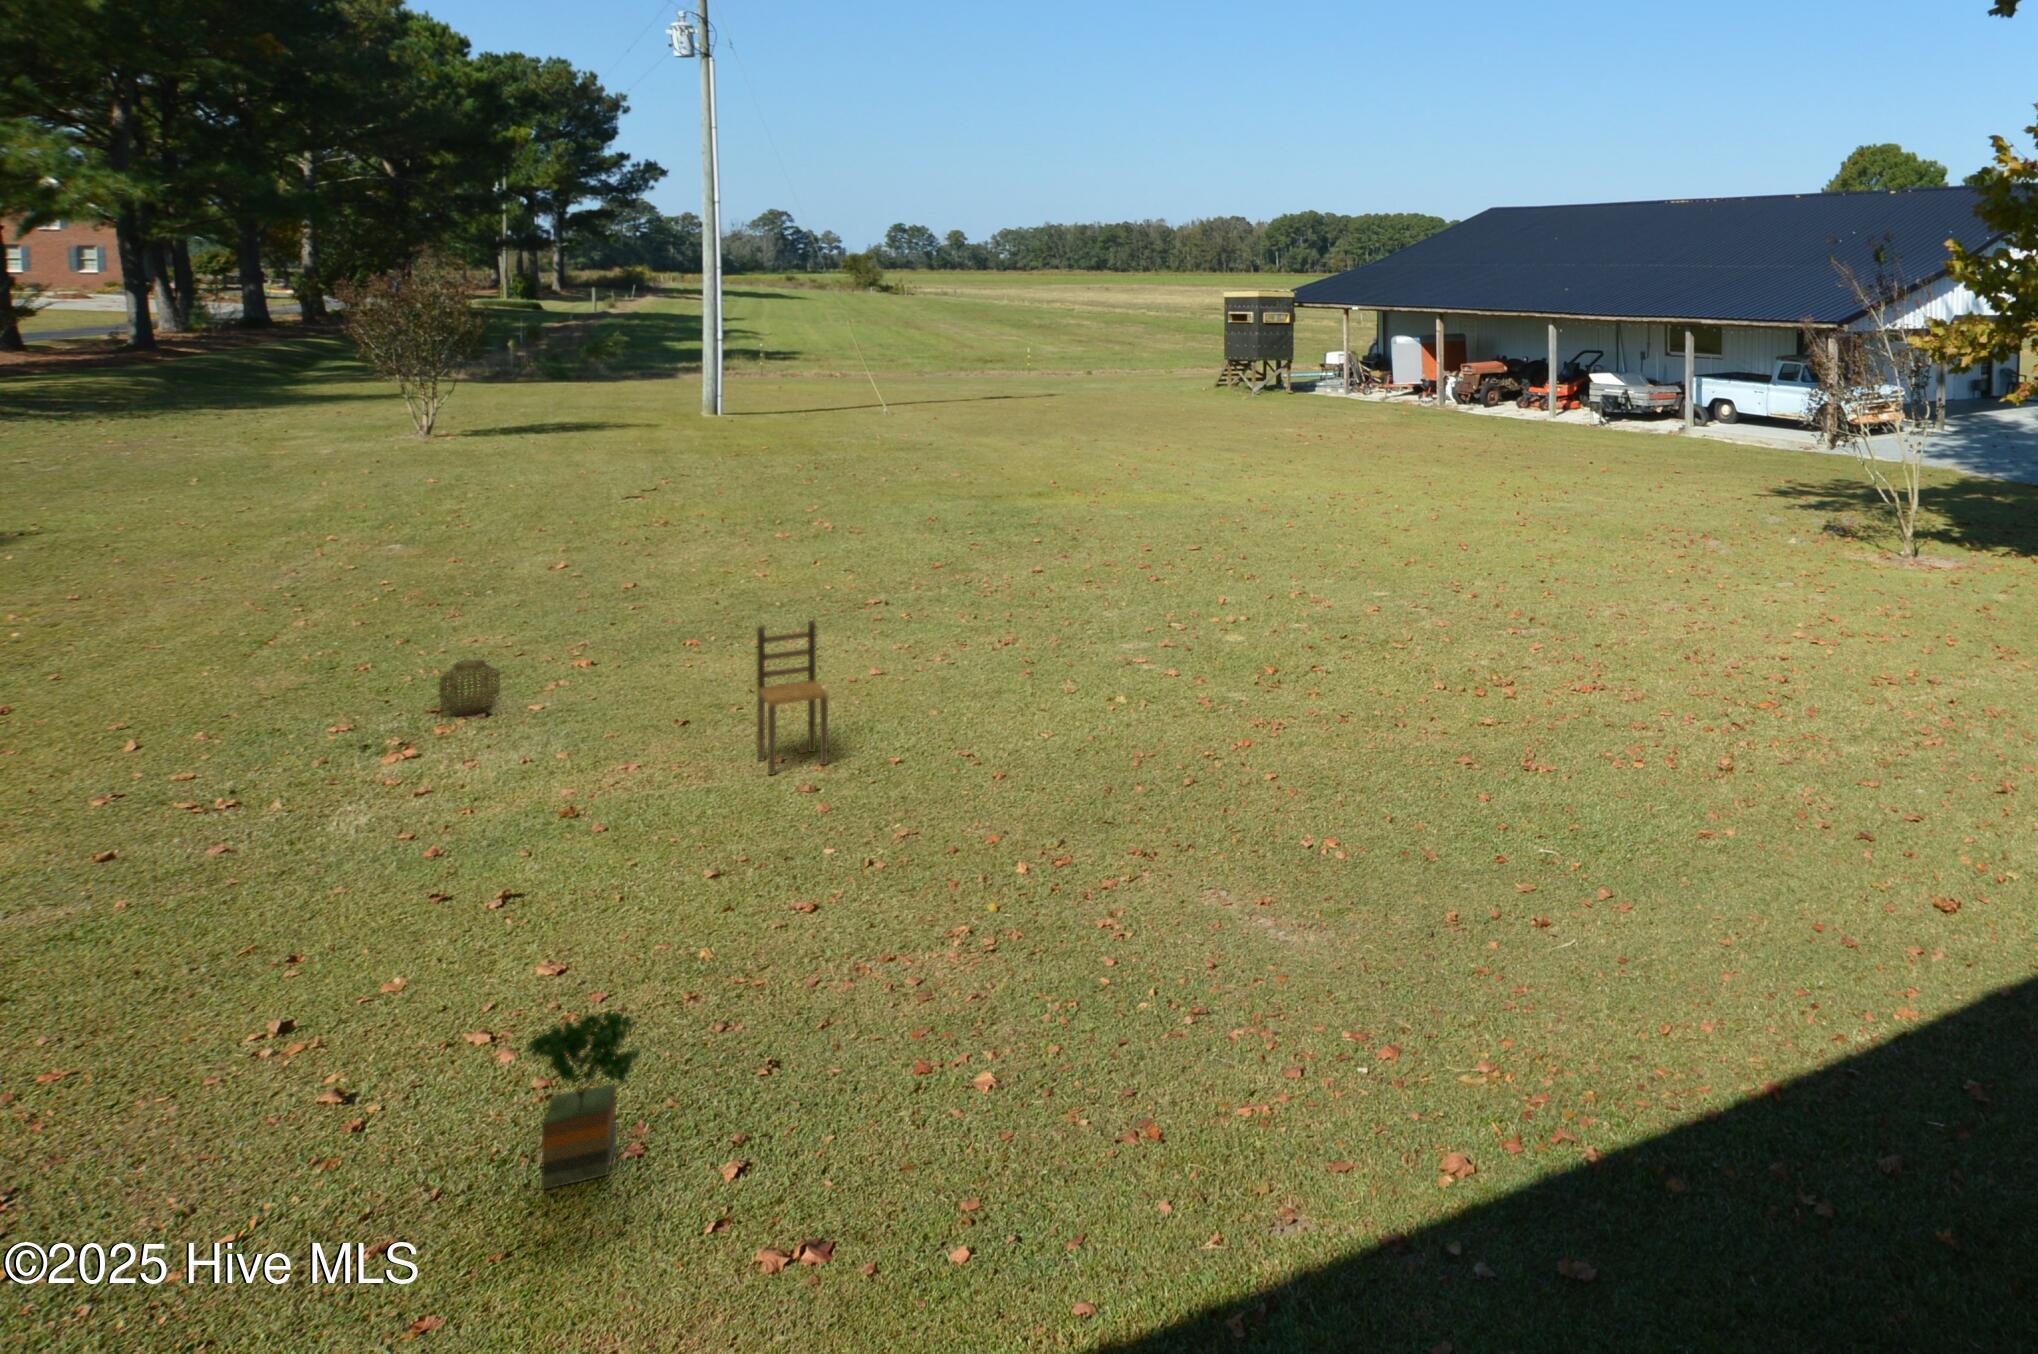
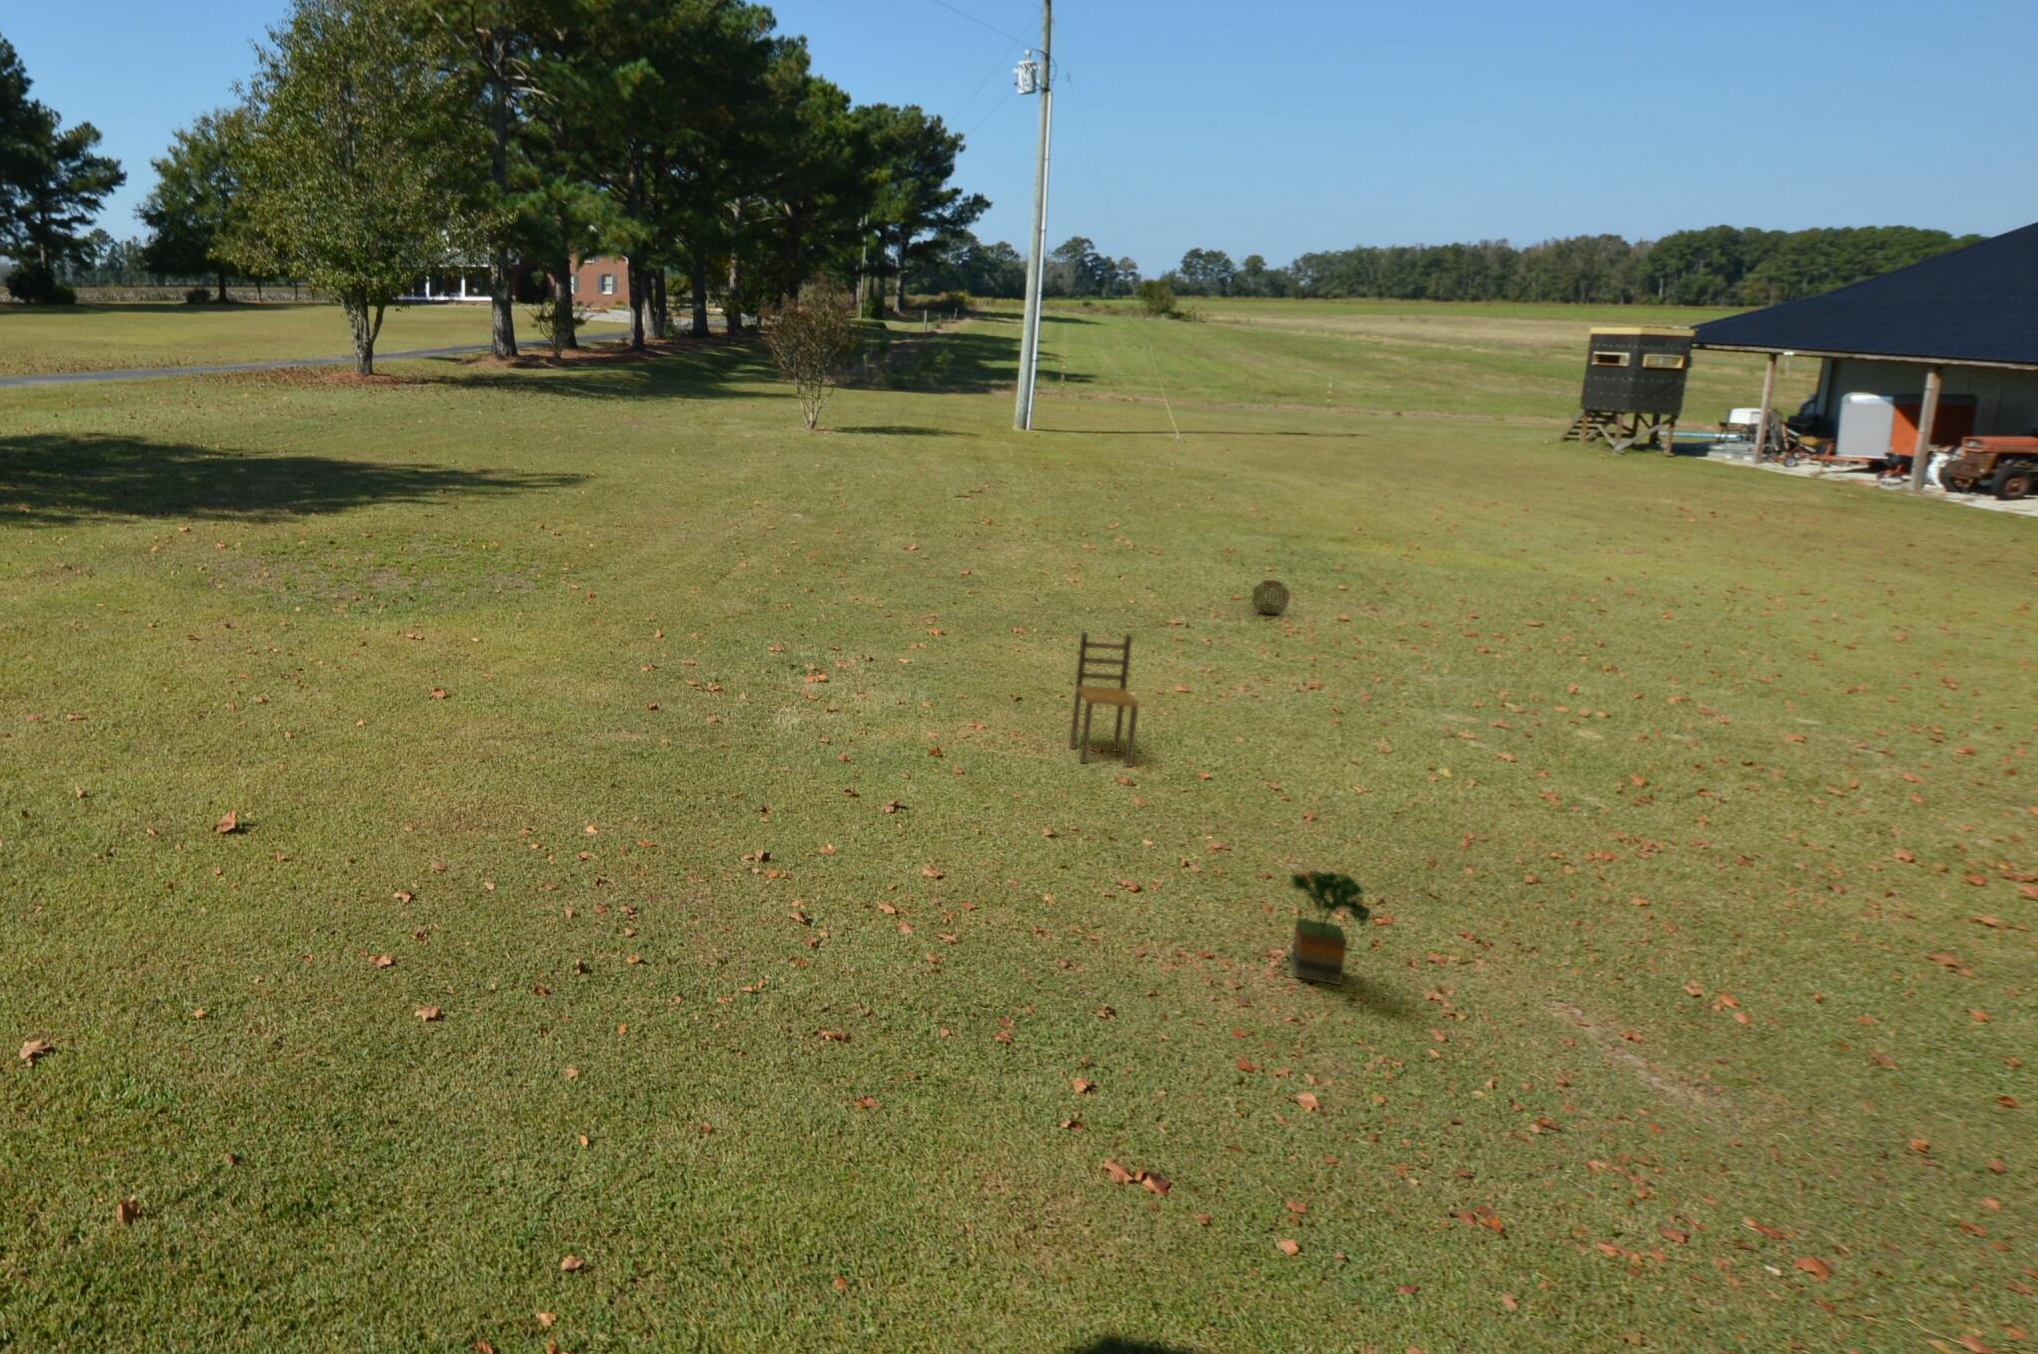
woven basket: present [439,660,500,716] -> present [1252,580,1289,615]
potted tree: present [525,1011,640,1189] -> present [1291,871,1371,985]

